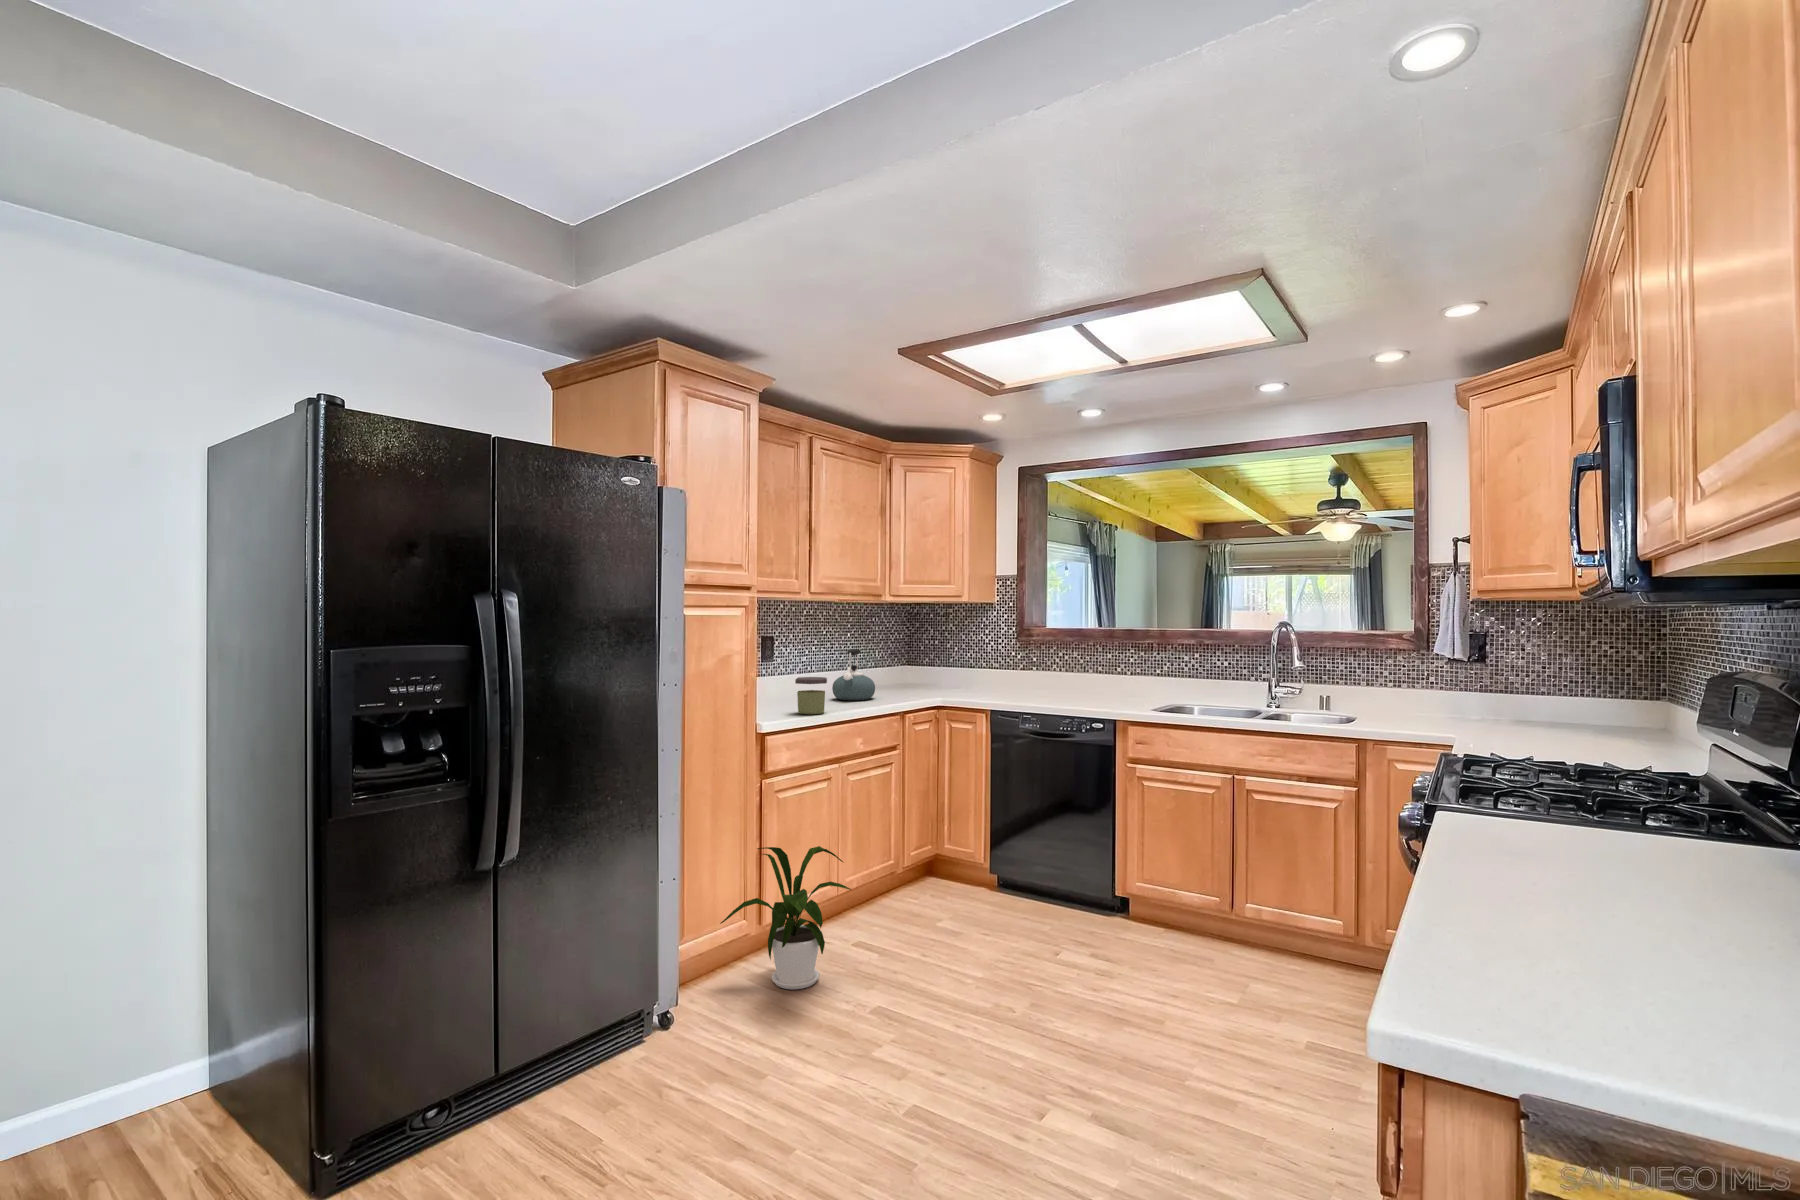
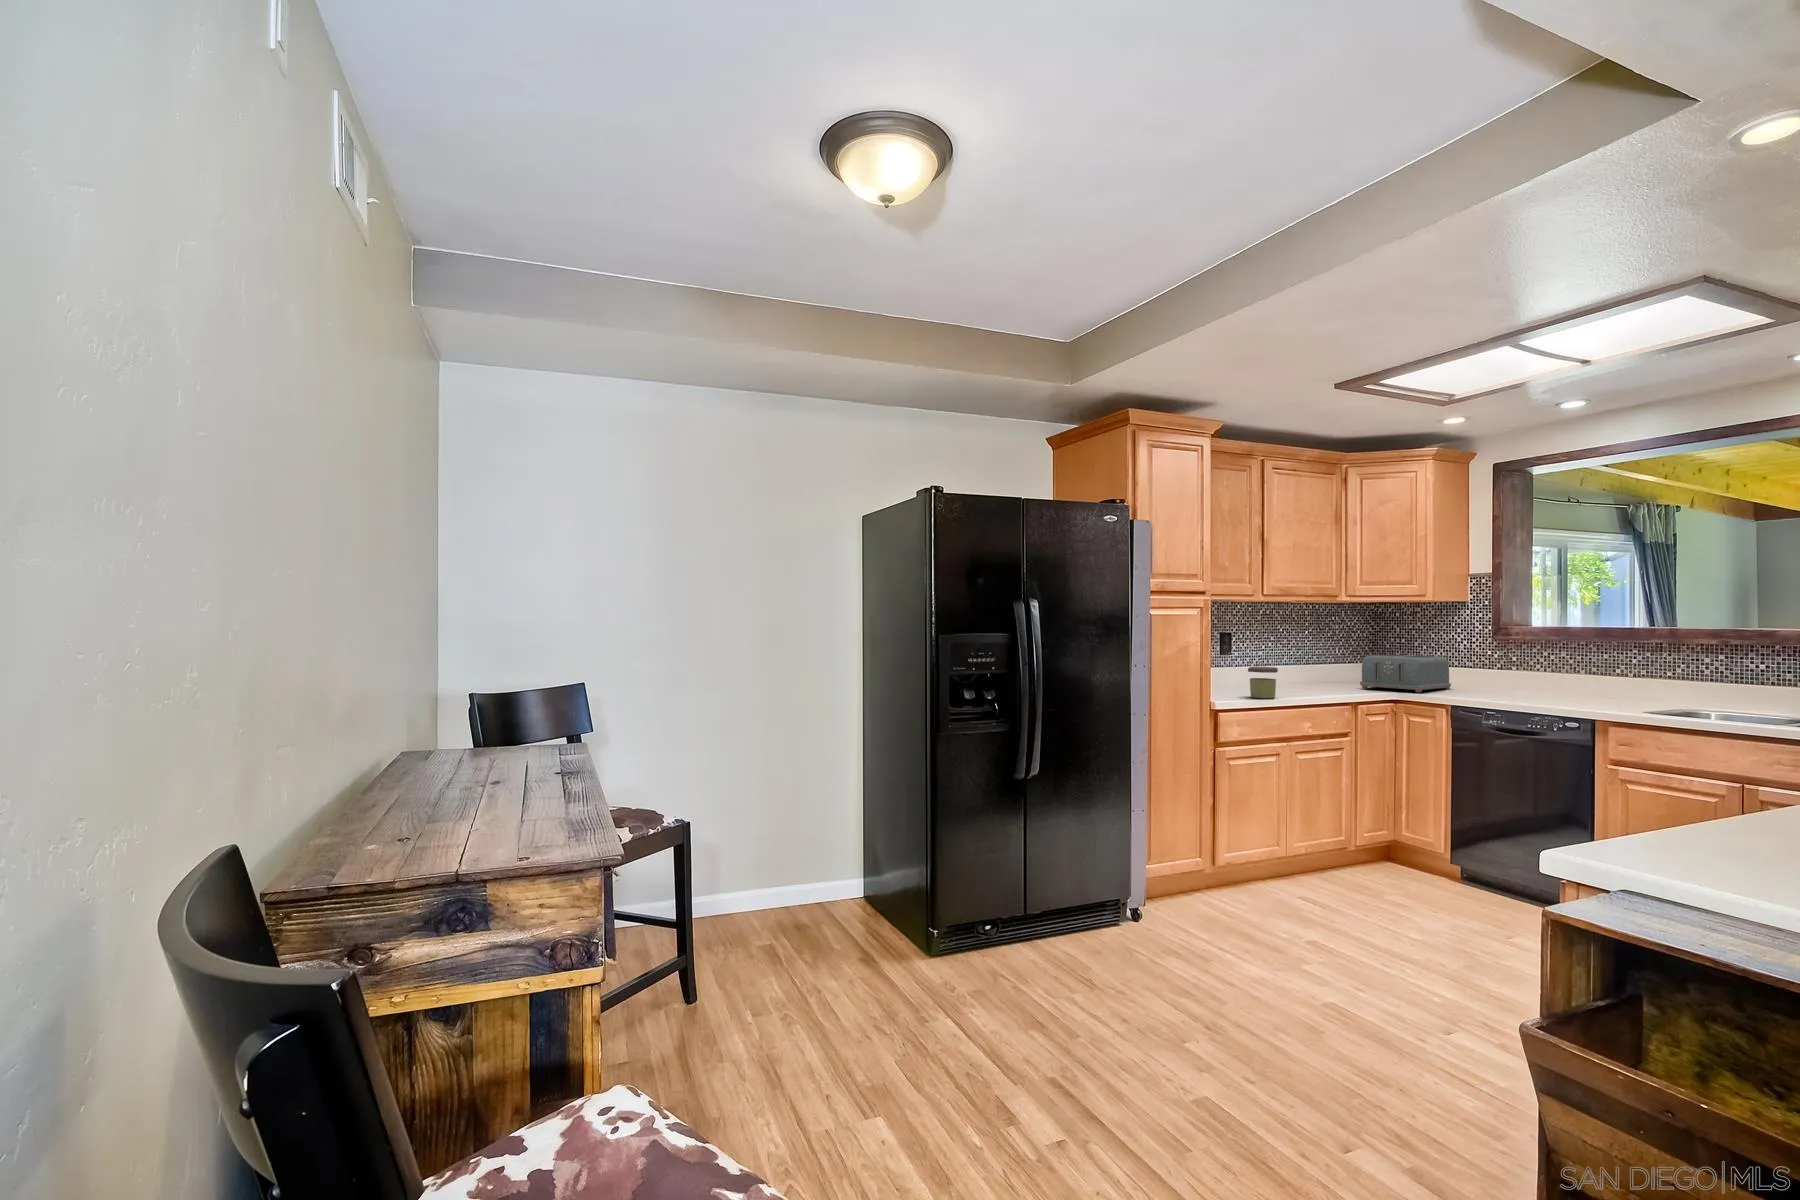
kettle: present [832,649,875,700] -> none [1287,644,1330,690]
toaster: none [904,658,984,698] -> present [1360,655,1451,692]
house plant: present [720,846,851,989] -> none [1180,797,1293,915]

